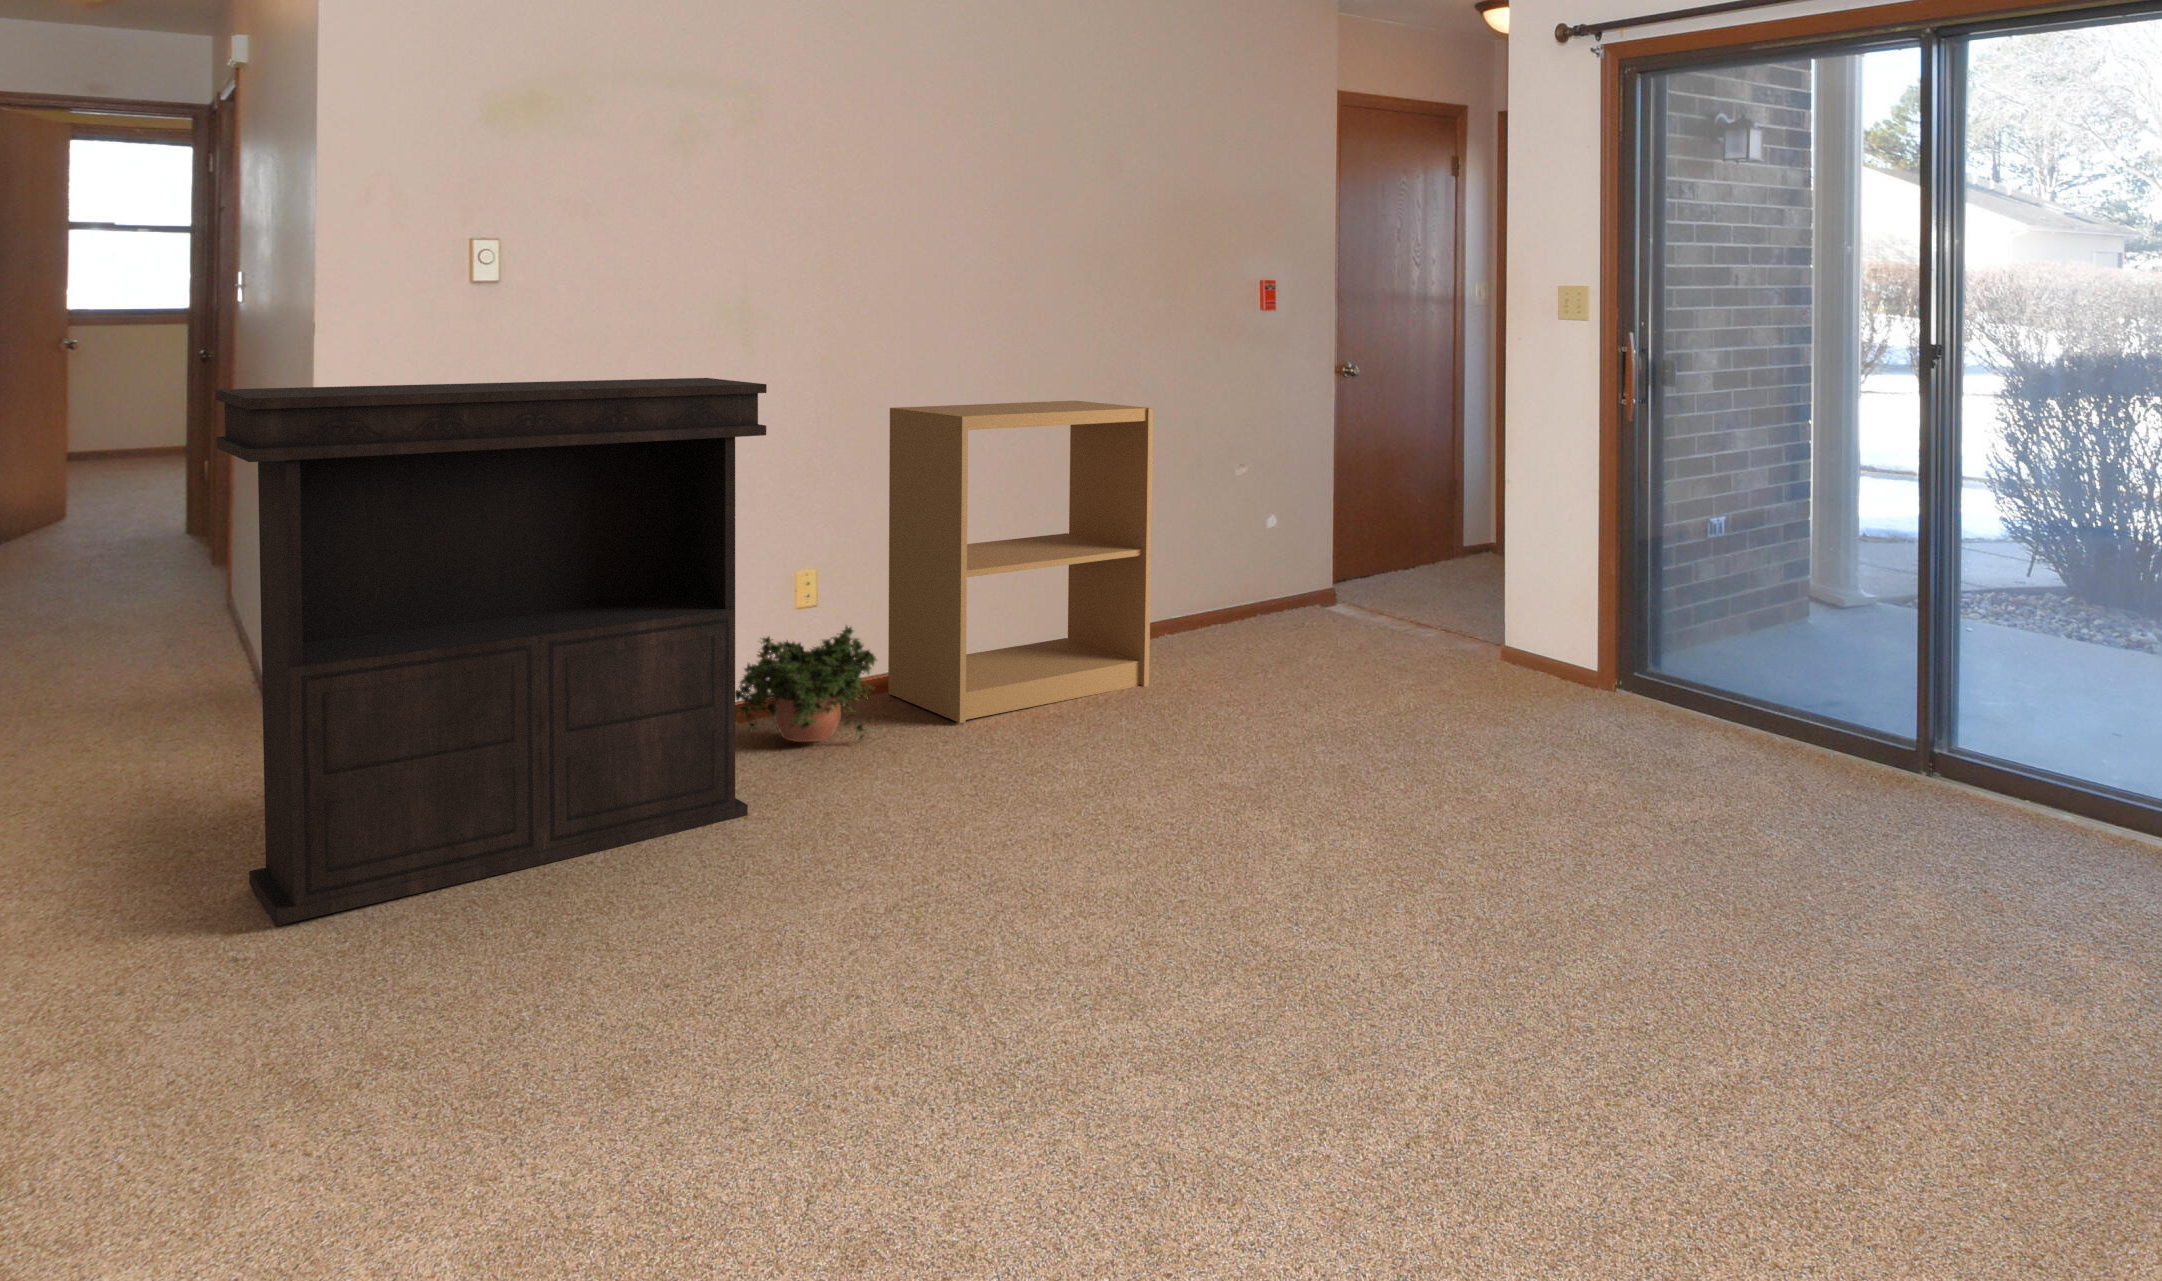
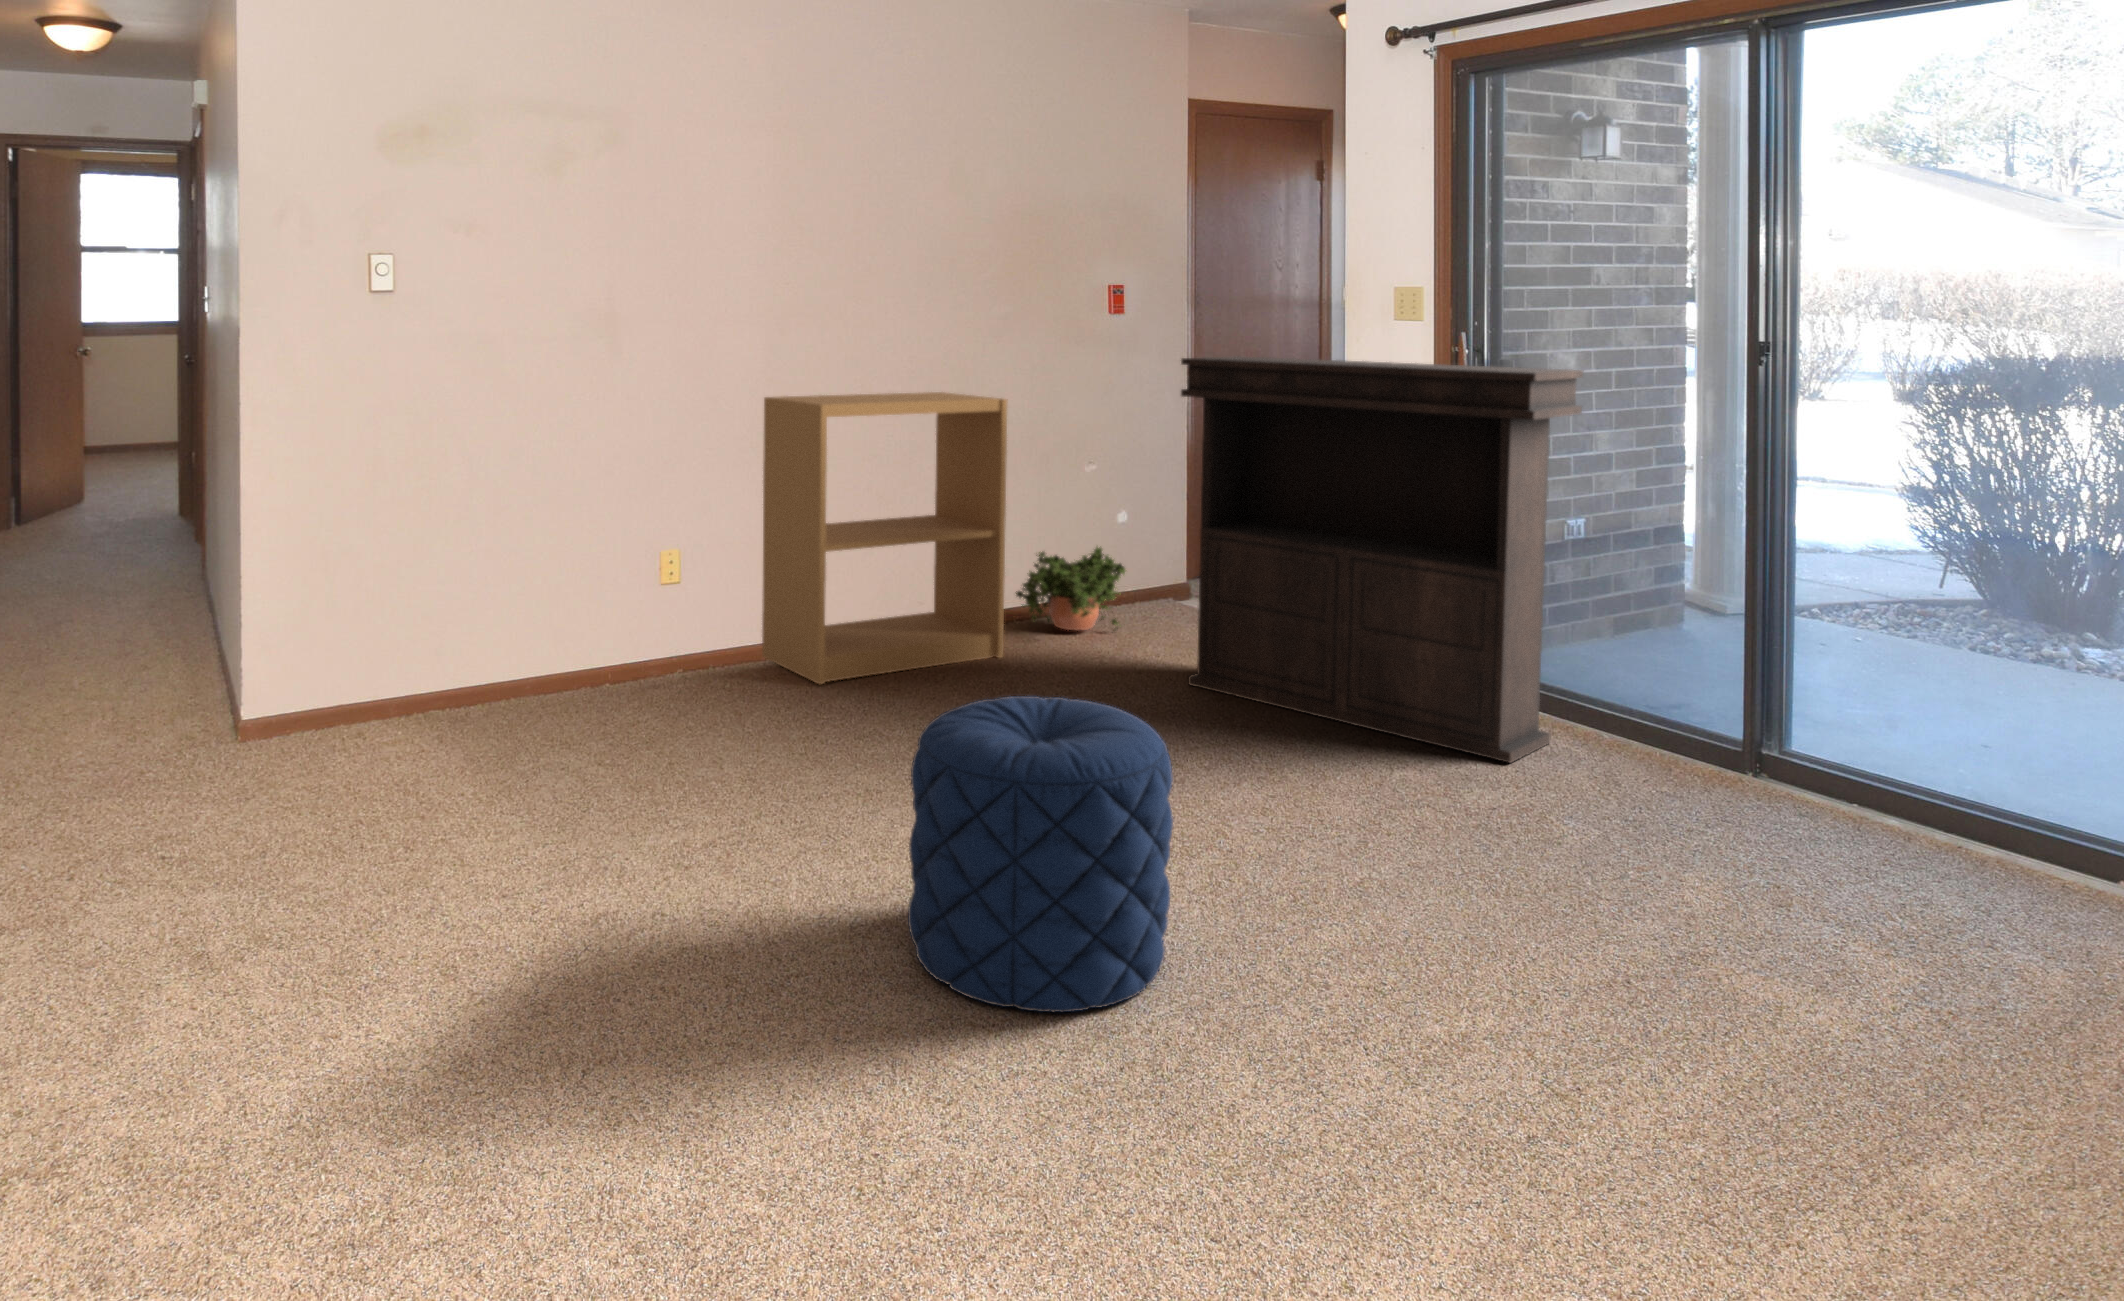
console table: present [215,378,767,926] -> present [1181,356,1583,763]
potted plant: present [736,626,876,742] -> present [1016,547,1126,630]
pouf: none [1139,737,1426,1084] -> present [908,696,1173,1012]

